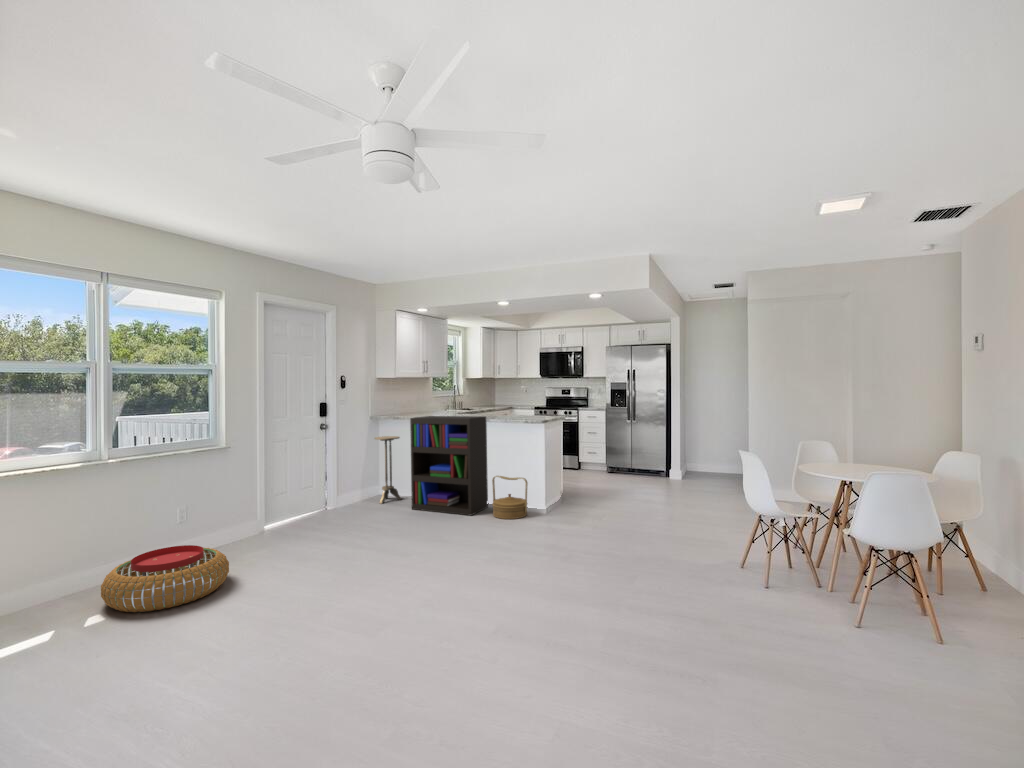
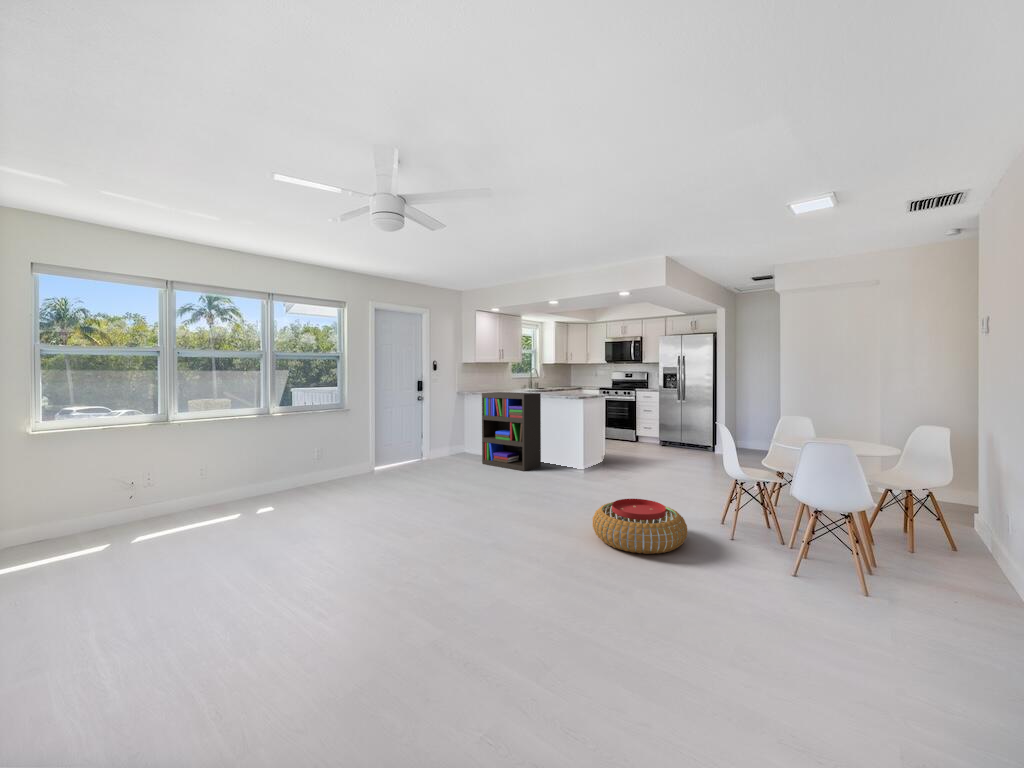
side table: present [375,436,402,503] -> none [458,407,479,459]
woven basket: present [492,476,528,519] -> none [541,441,569,476]
pouf: present [101,545,229,612] -> present [593,499,687,554]

